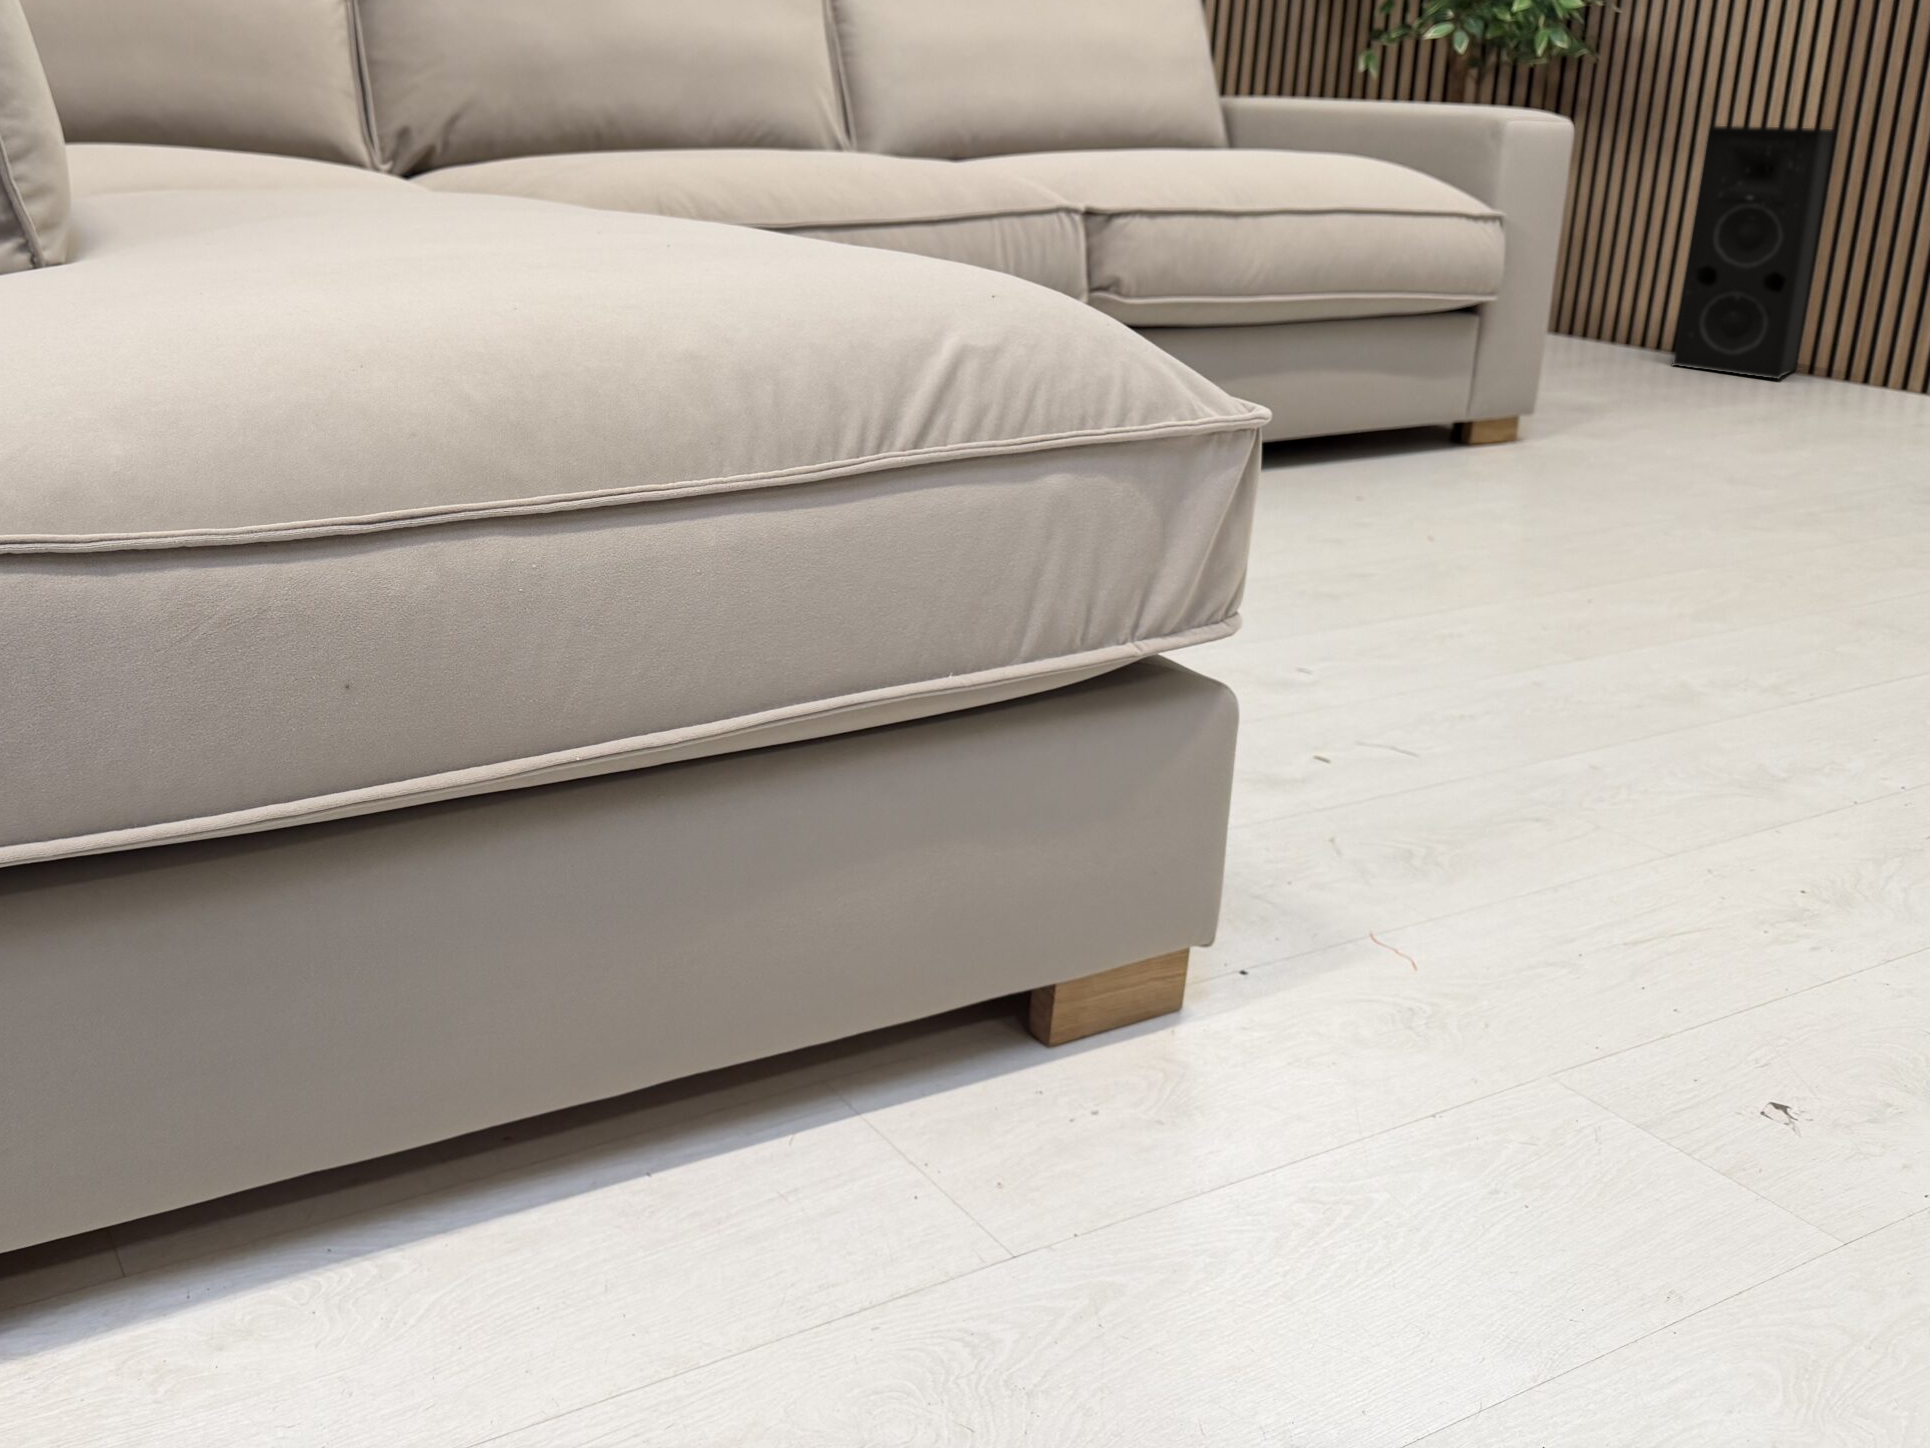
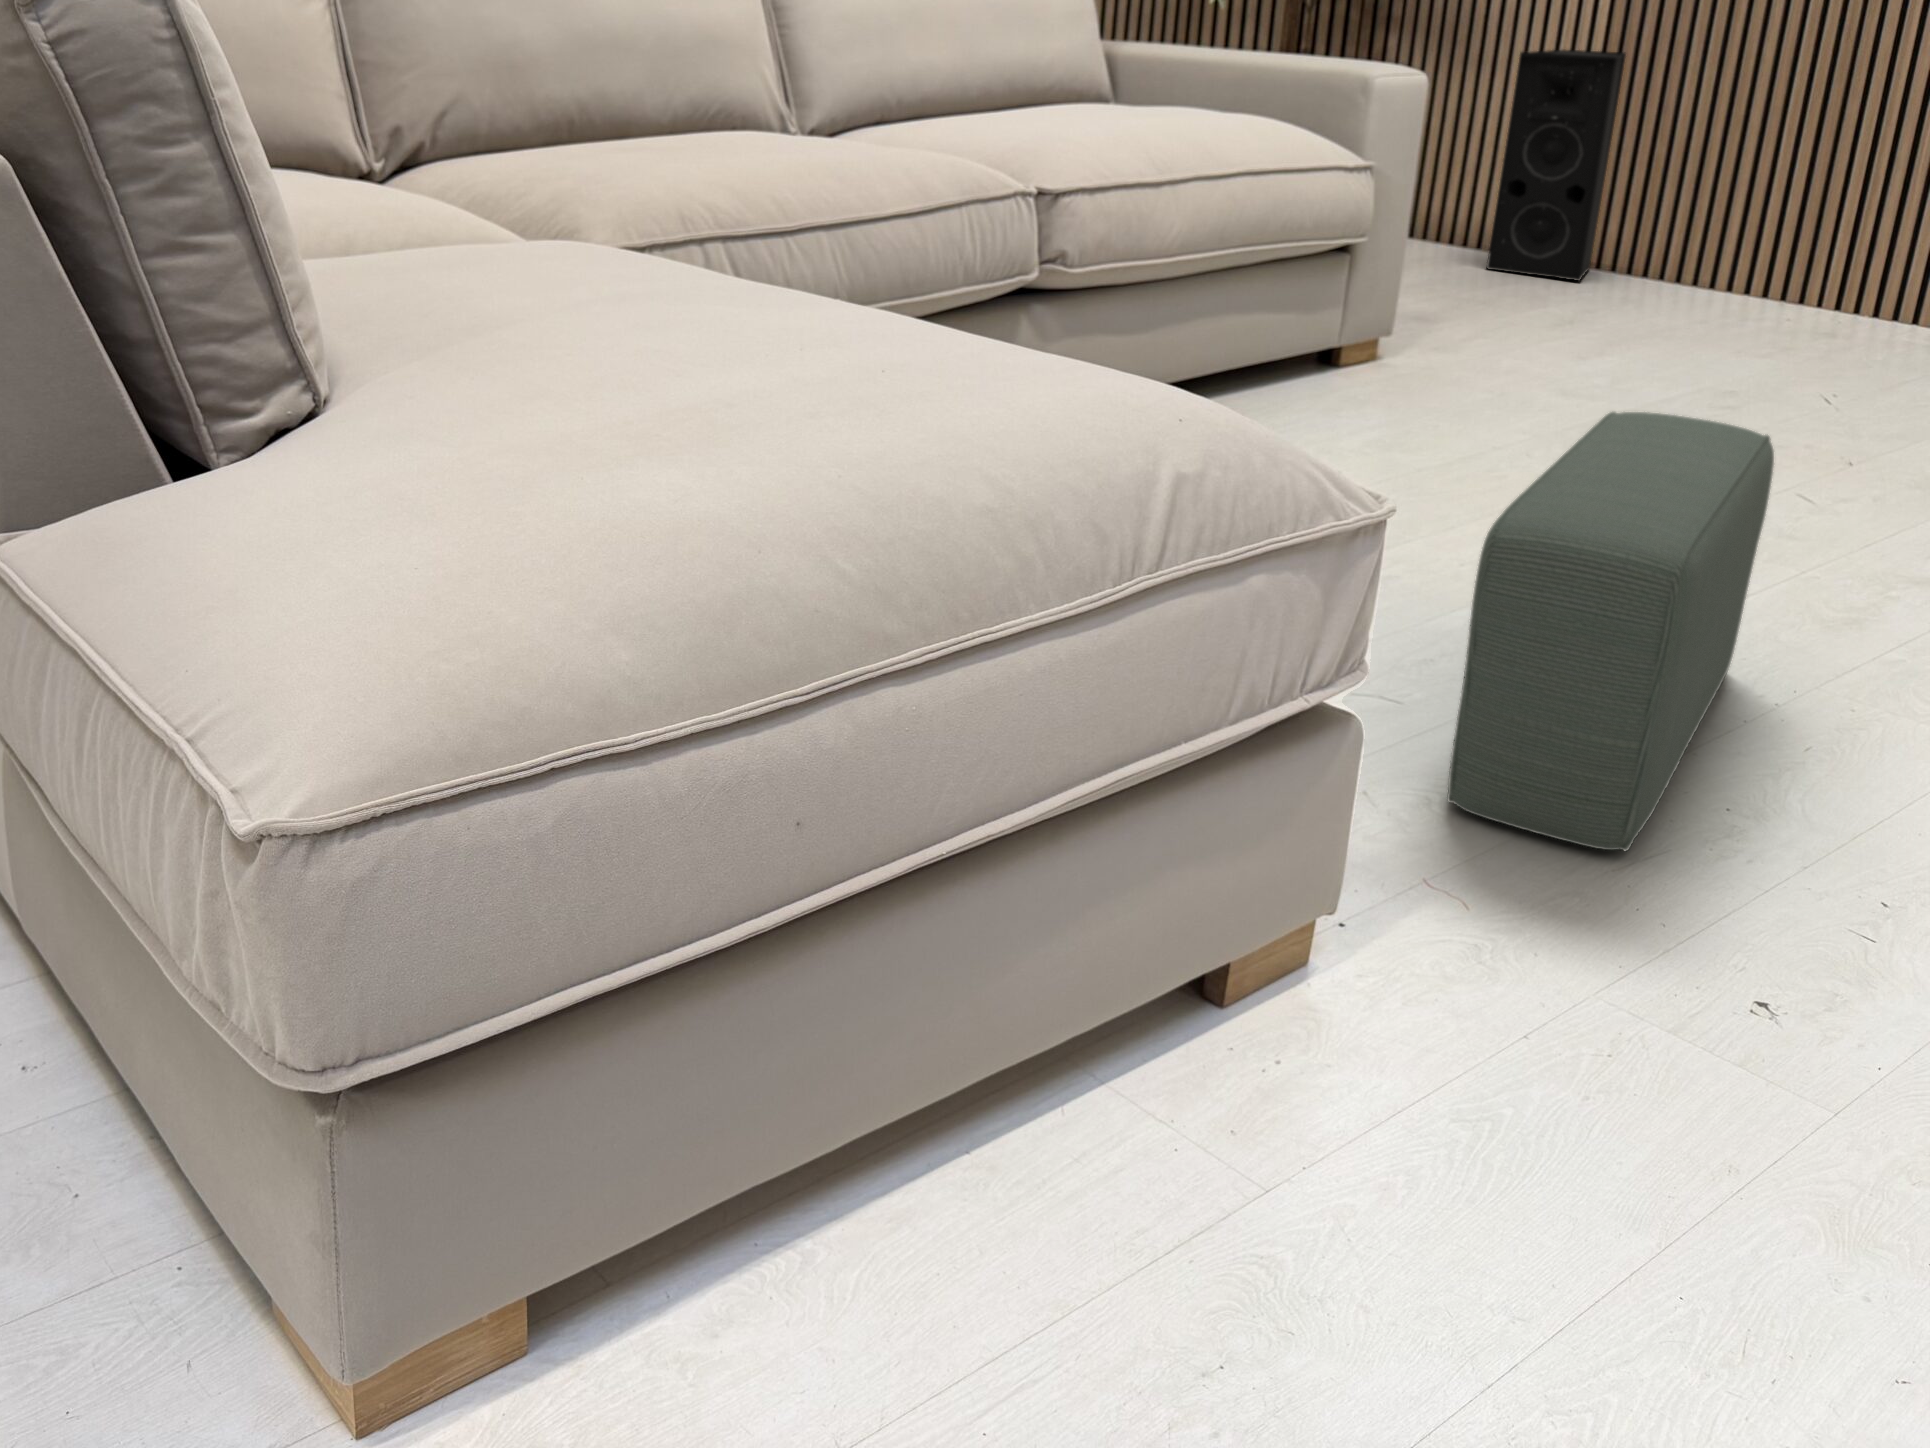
pouf: none [1423,425,1884,916] -> present [1448,412,1774,851]

